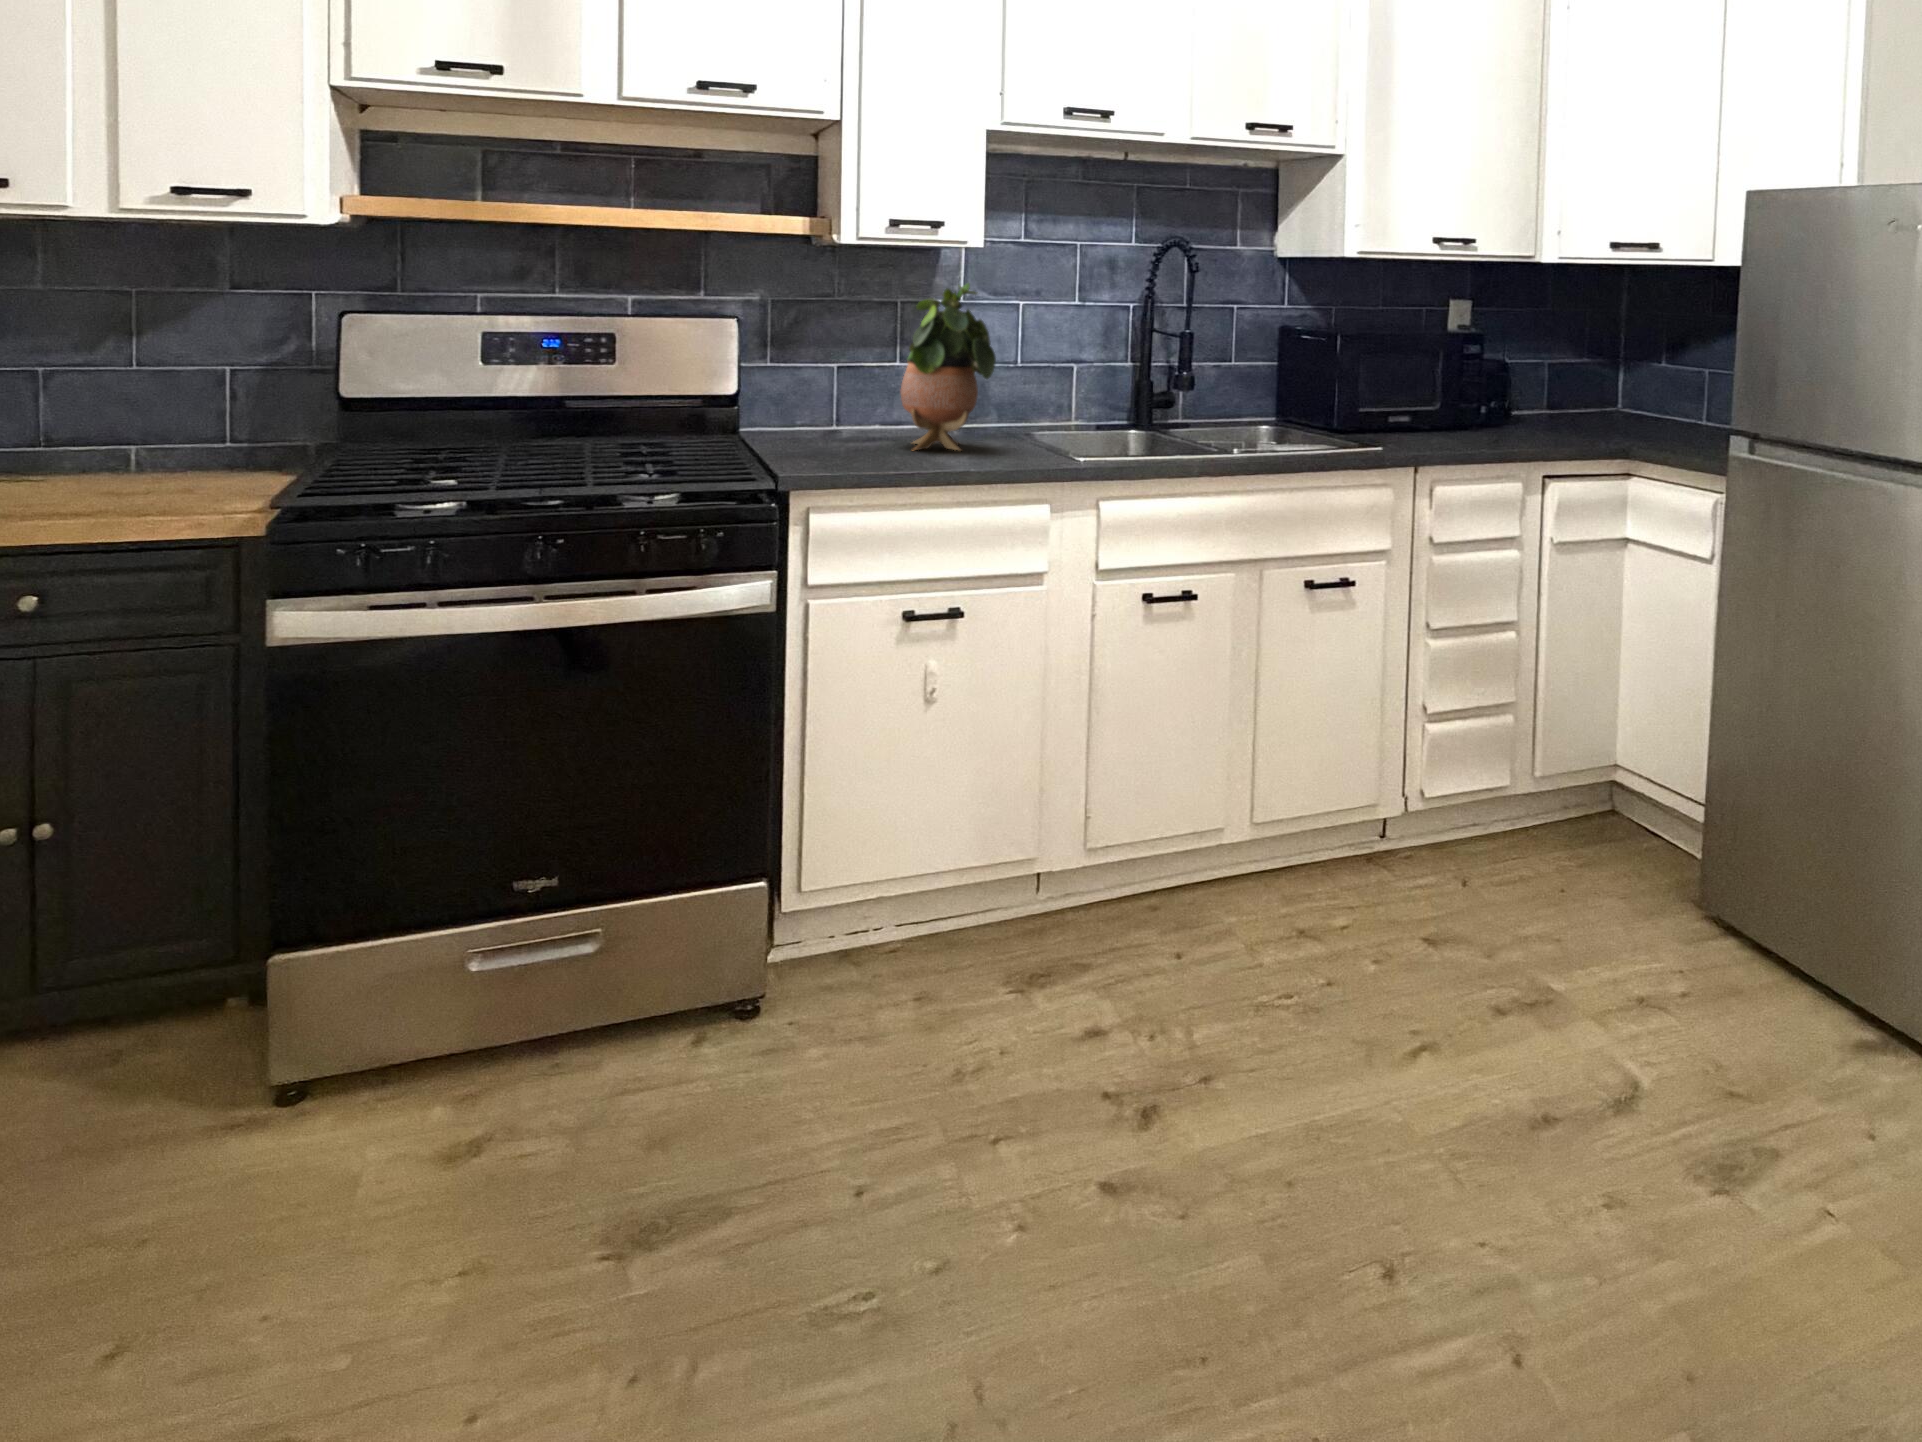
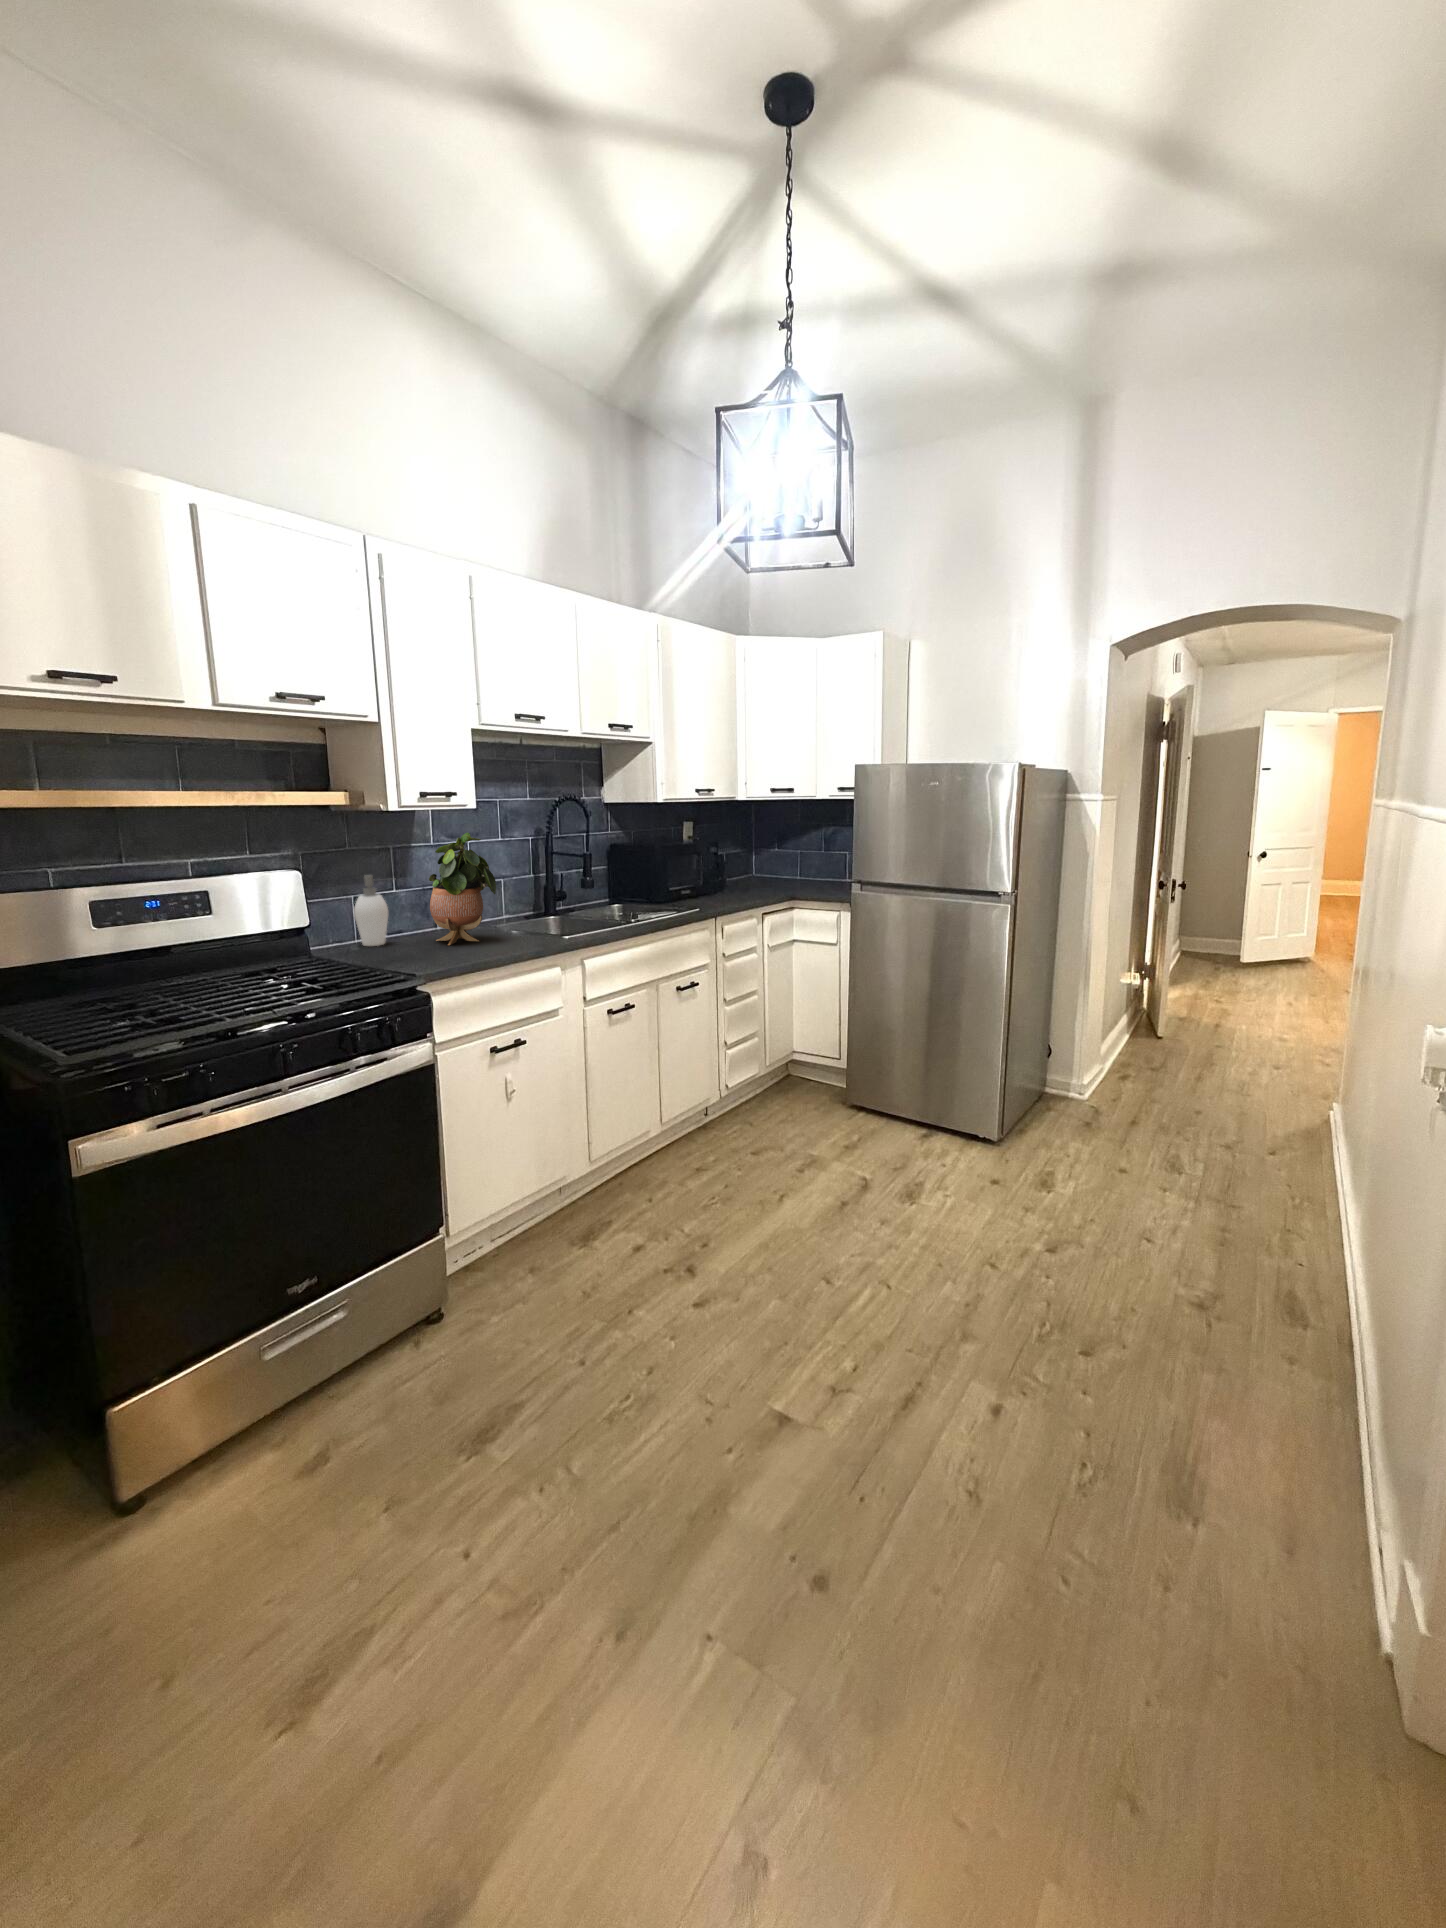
soap dispenser: none [807,336,867,439] -> present [354,875,388,946]

